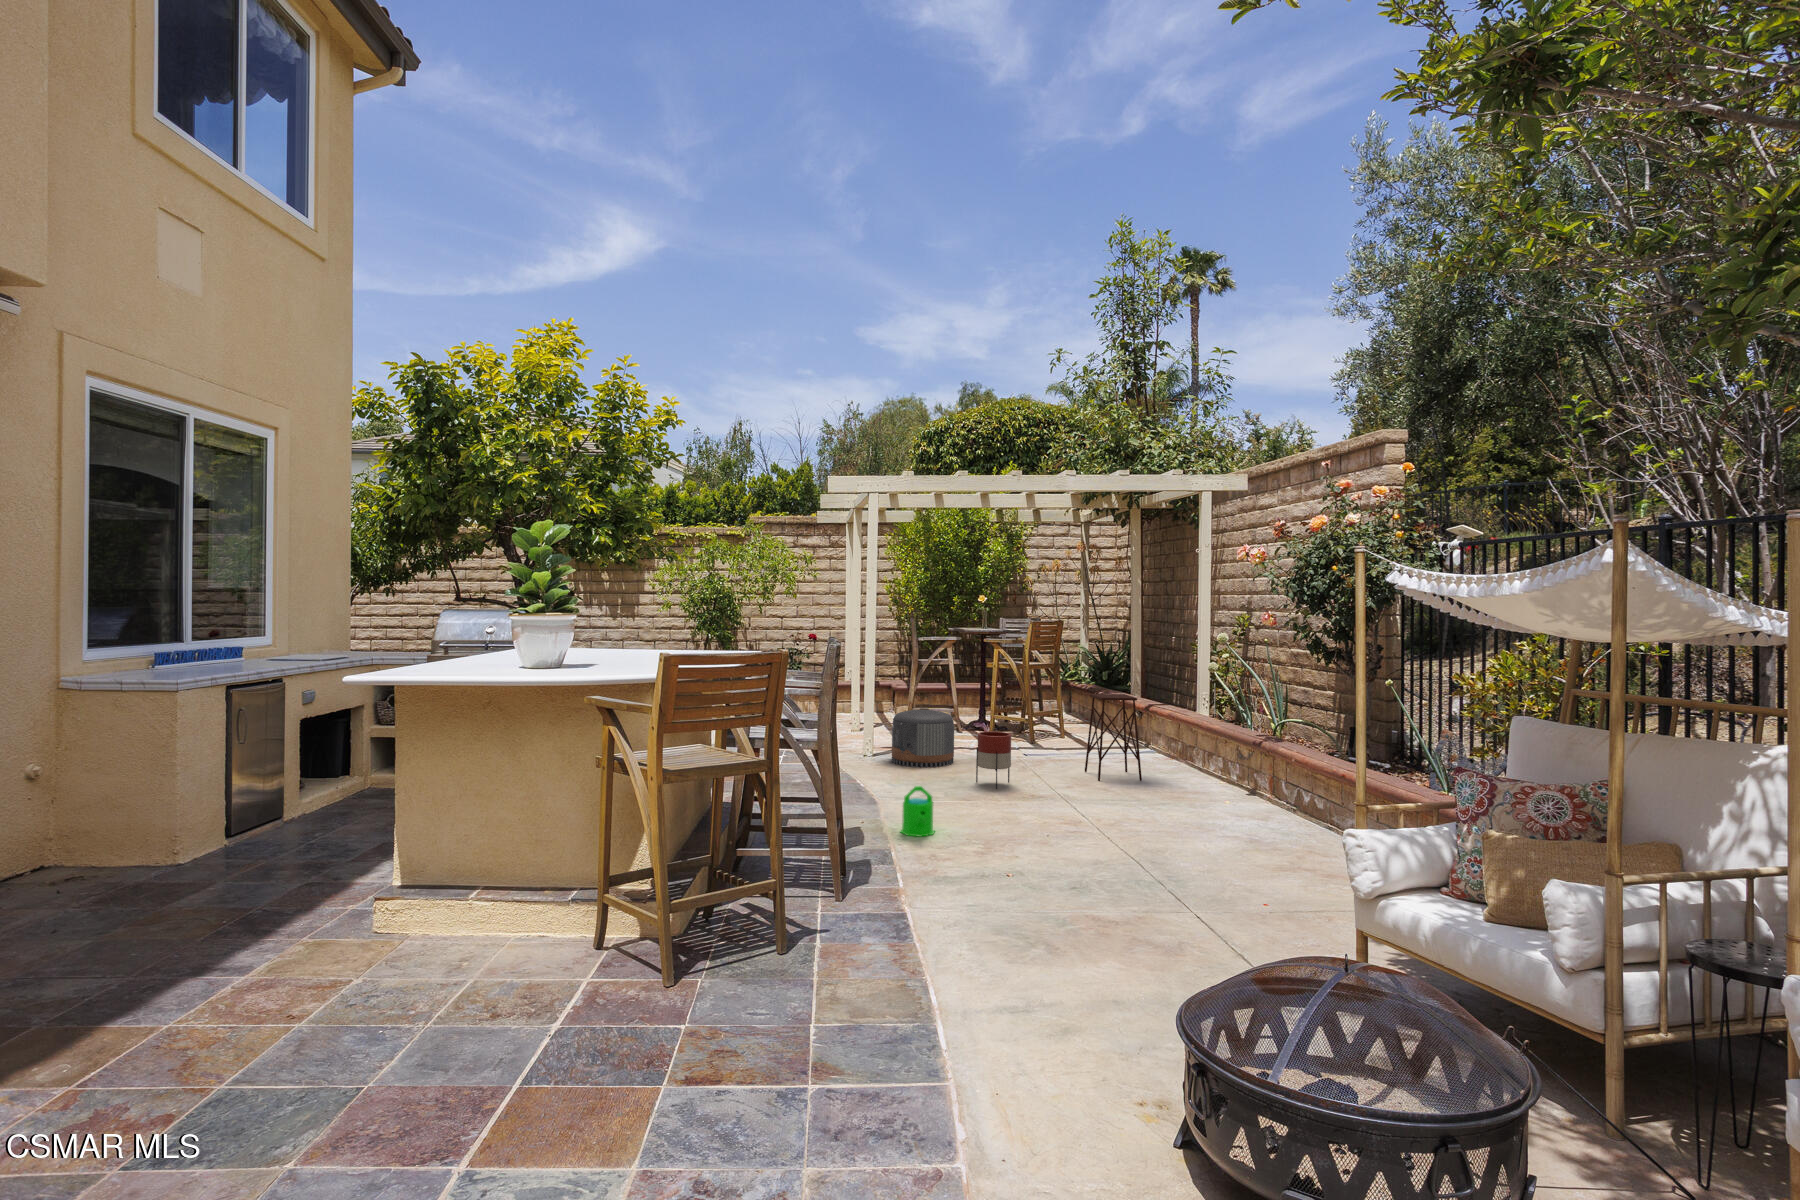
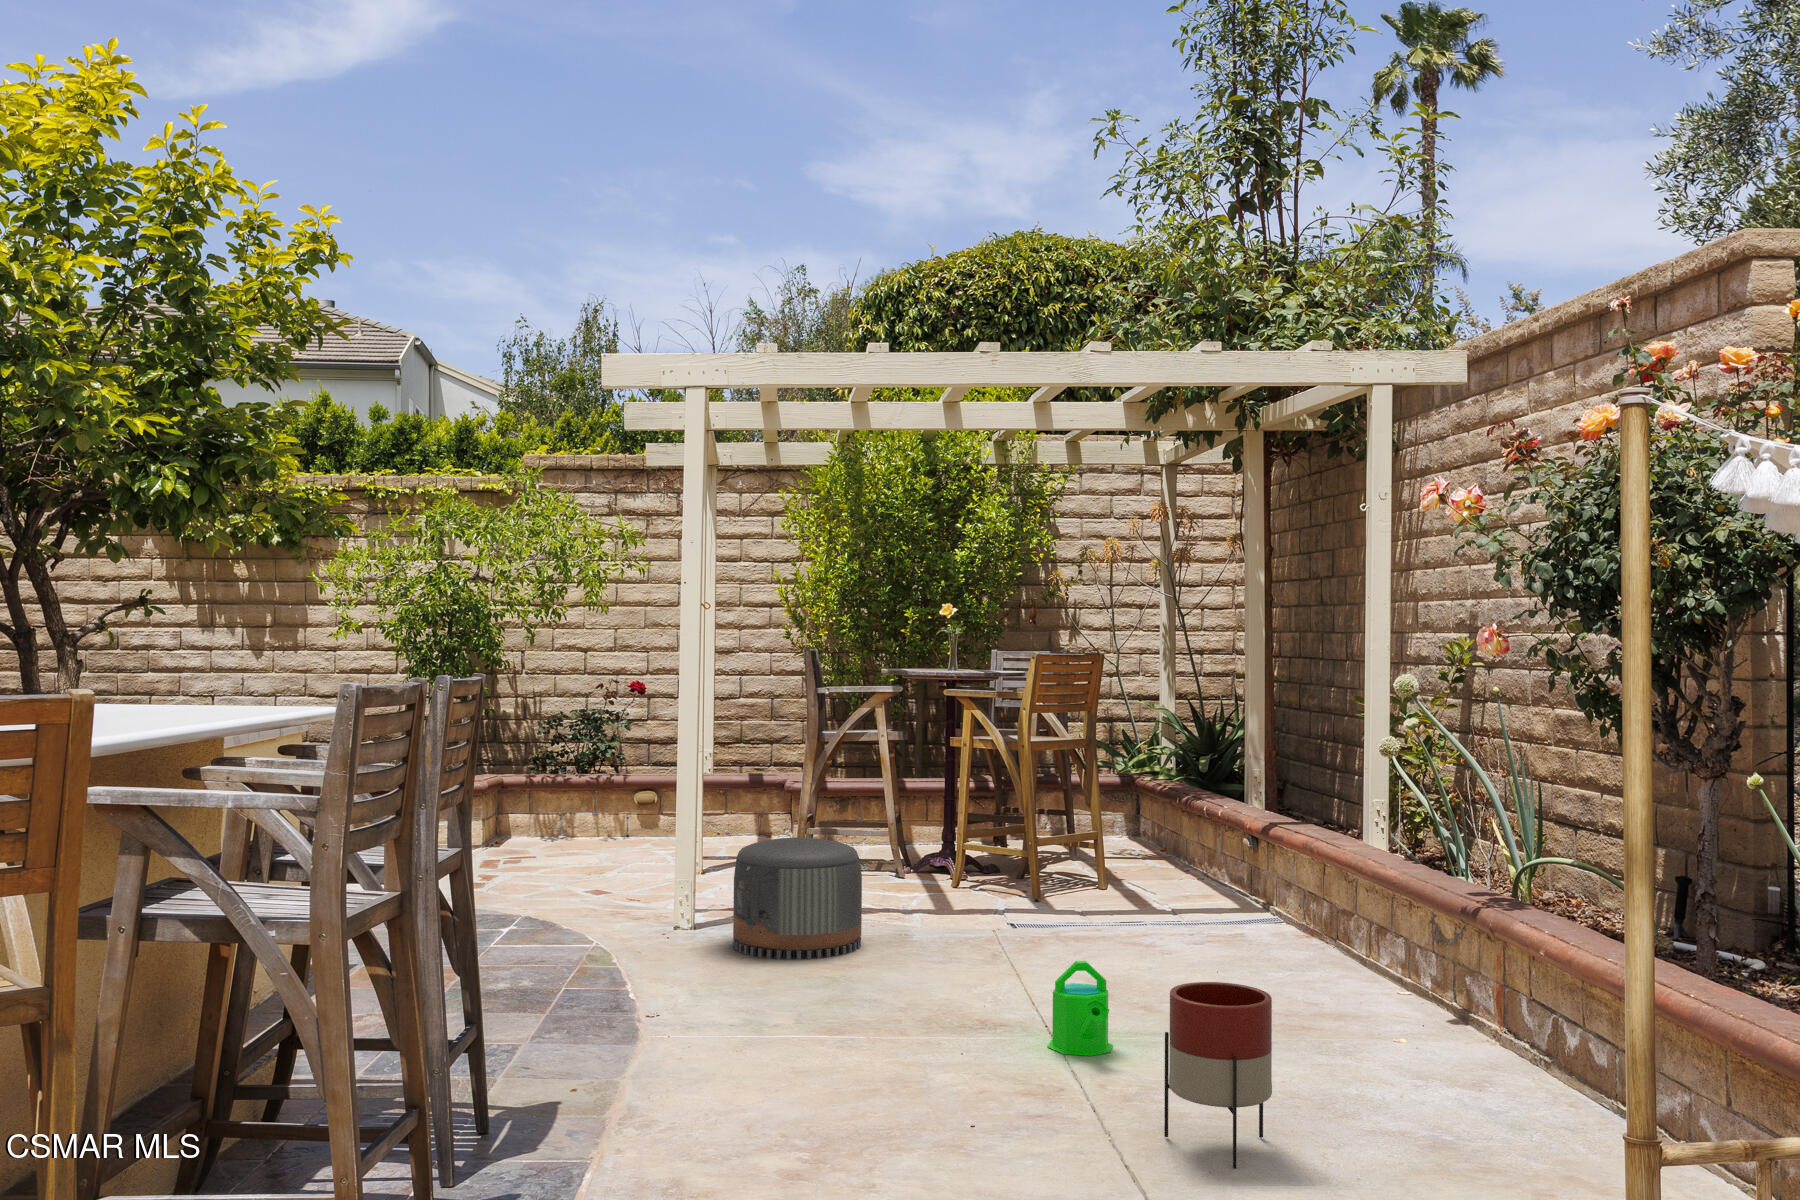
side table: present [1085,694,1142,781] -> none [1125,805,1240,991]
planter: present [976,731,1011,789] -> present [1164,982,1272,1168]
watering can: present [901,786,934,837] -> present [1048,961,1113,1056]

